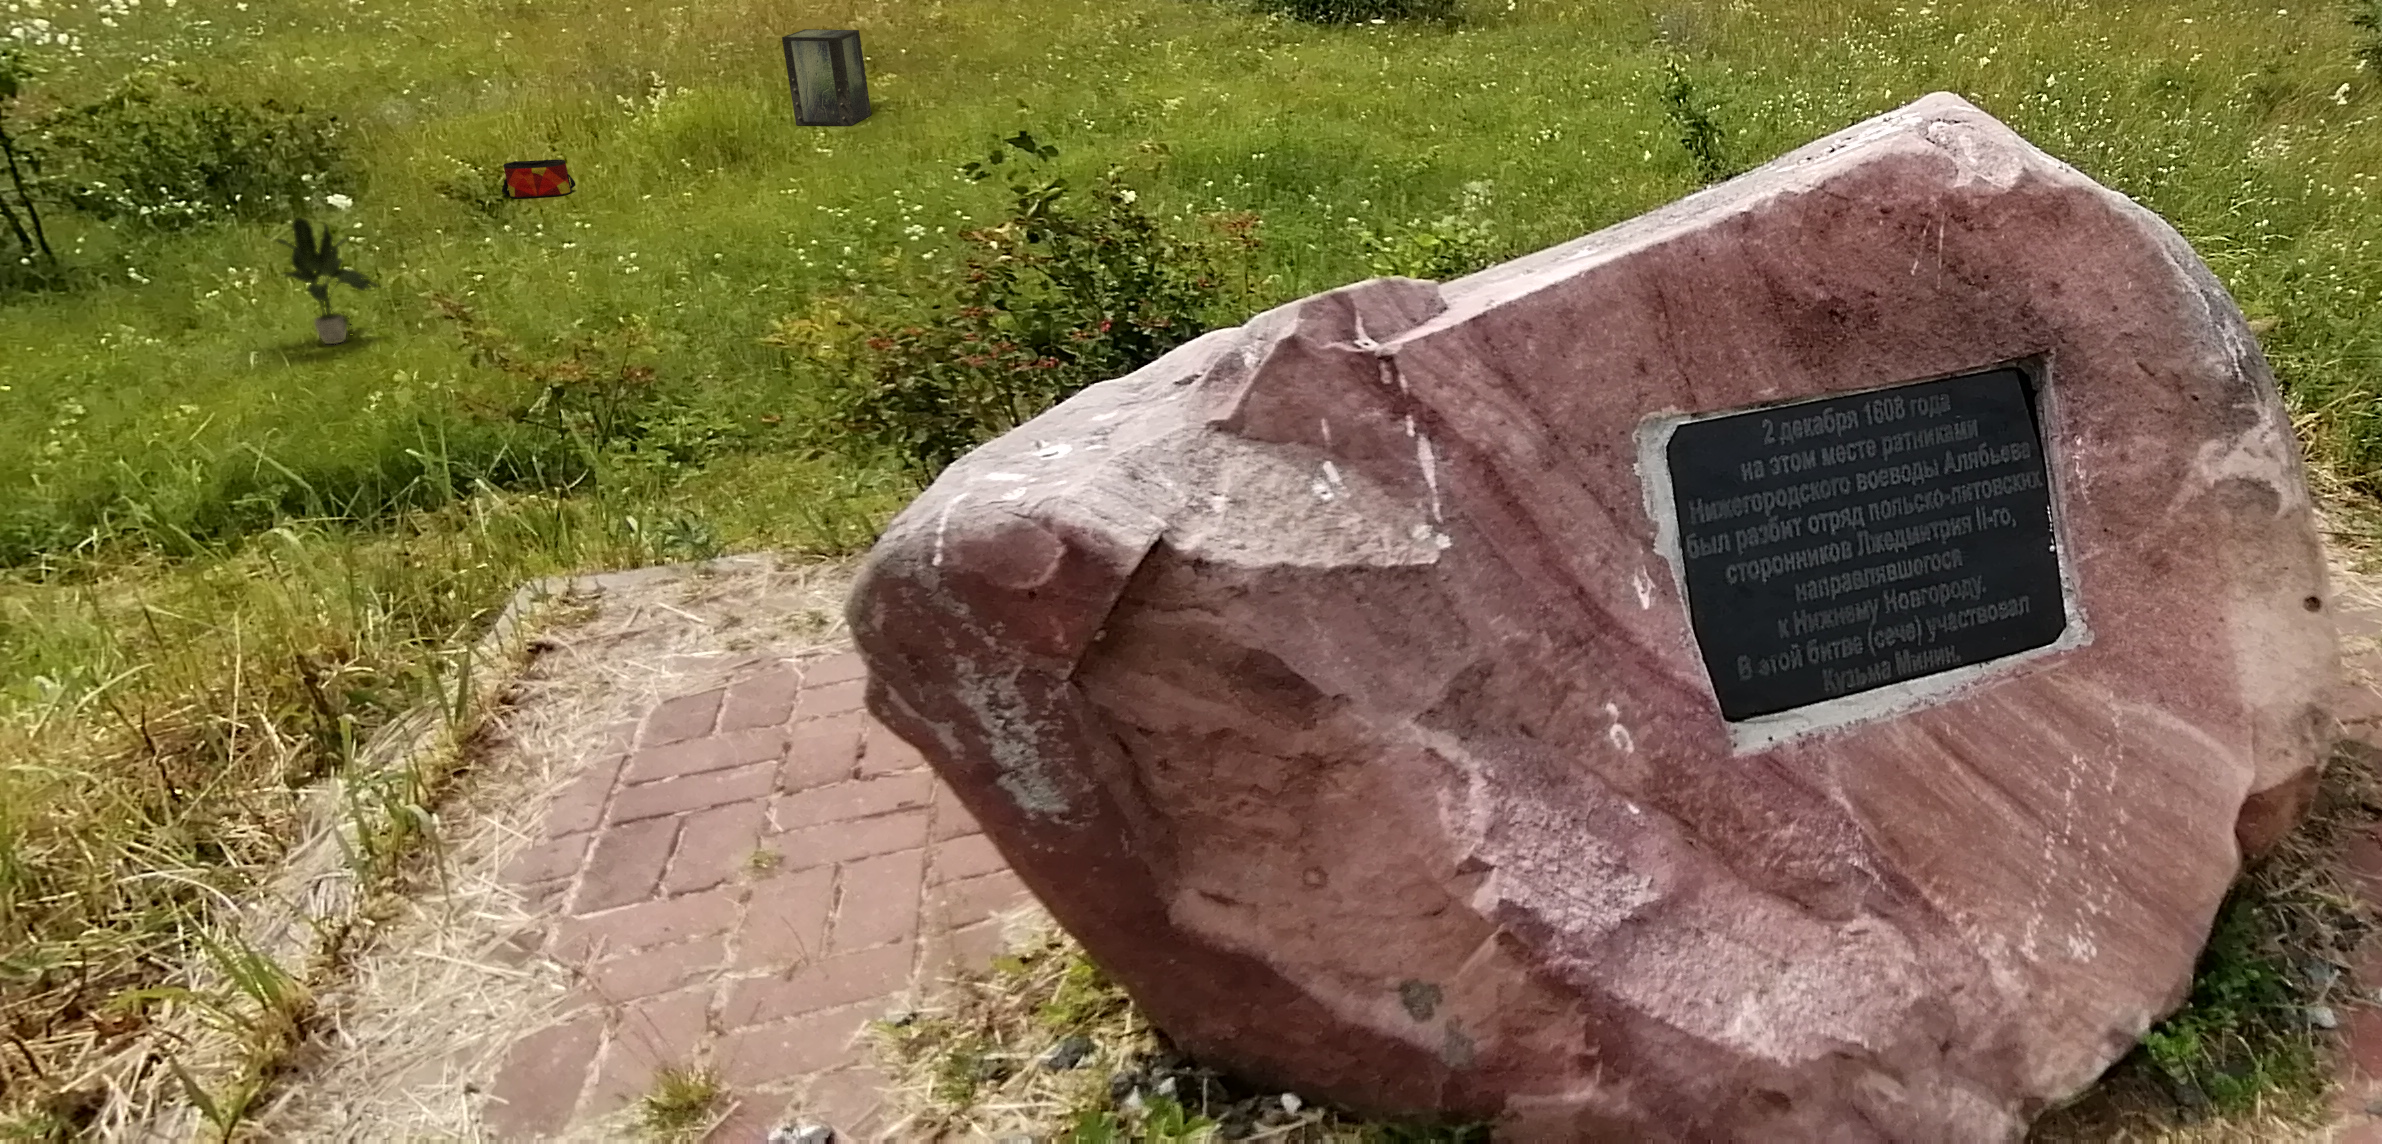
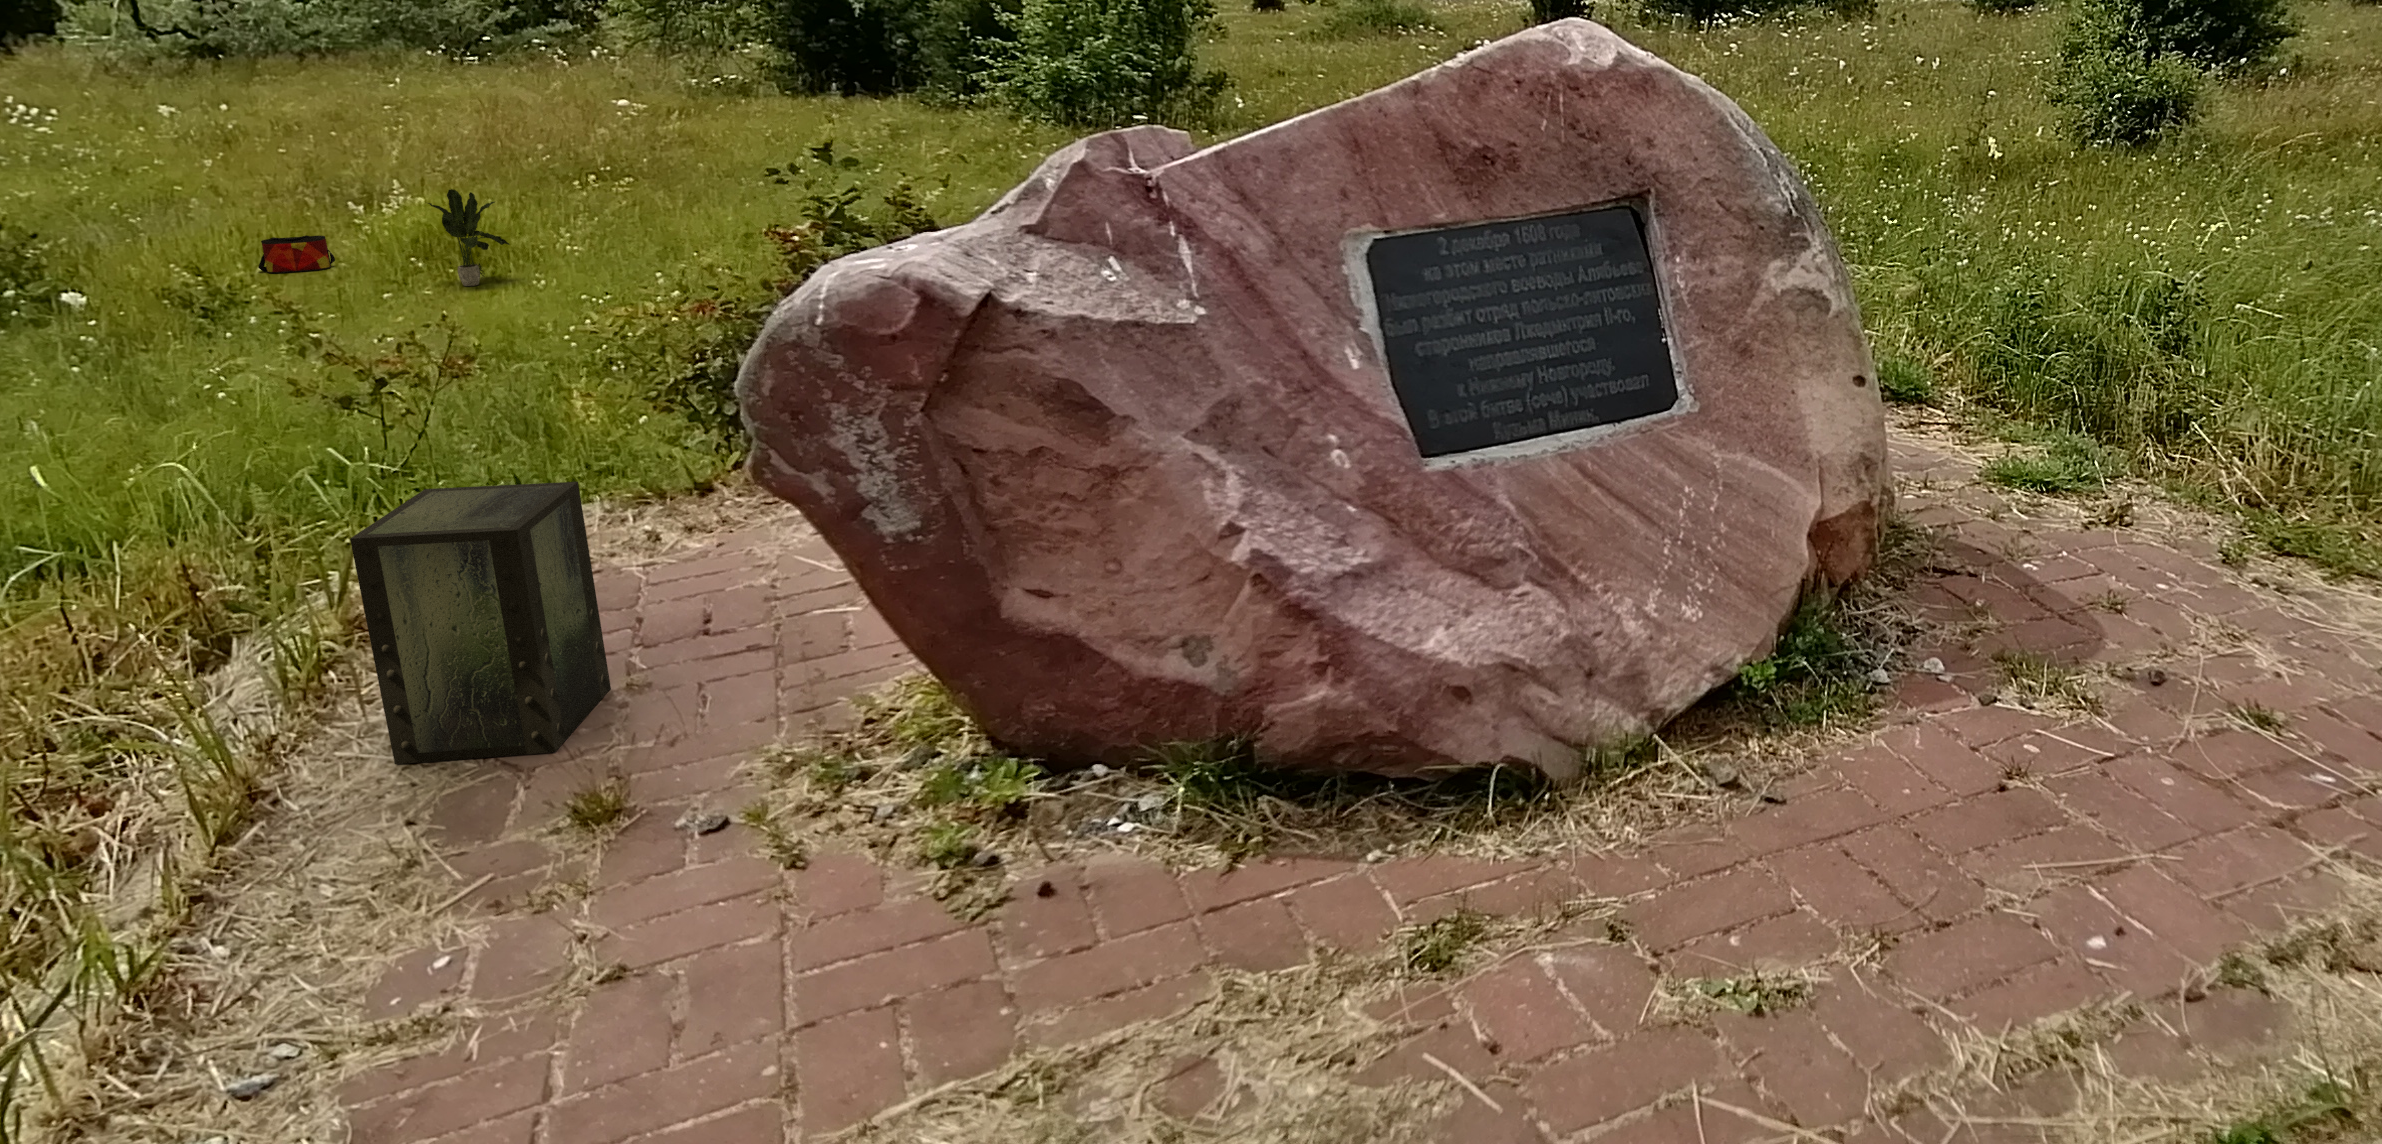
storage box: present [782,29,871,126] -> present [350,482,611,764]
potted plant: present [267,218,379,344] -> present [428,189,510,286]

